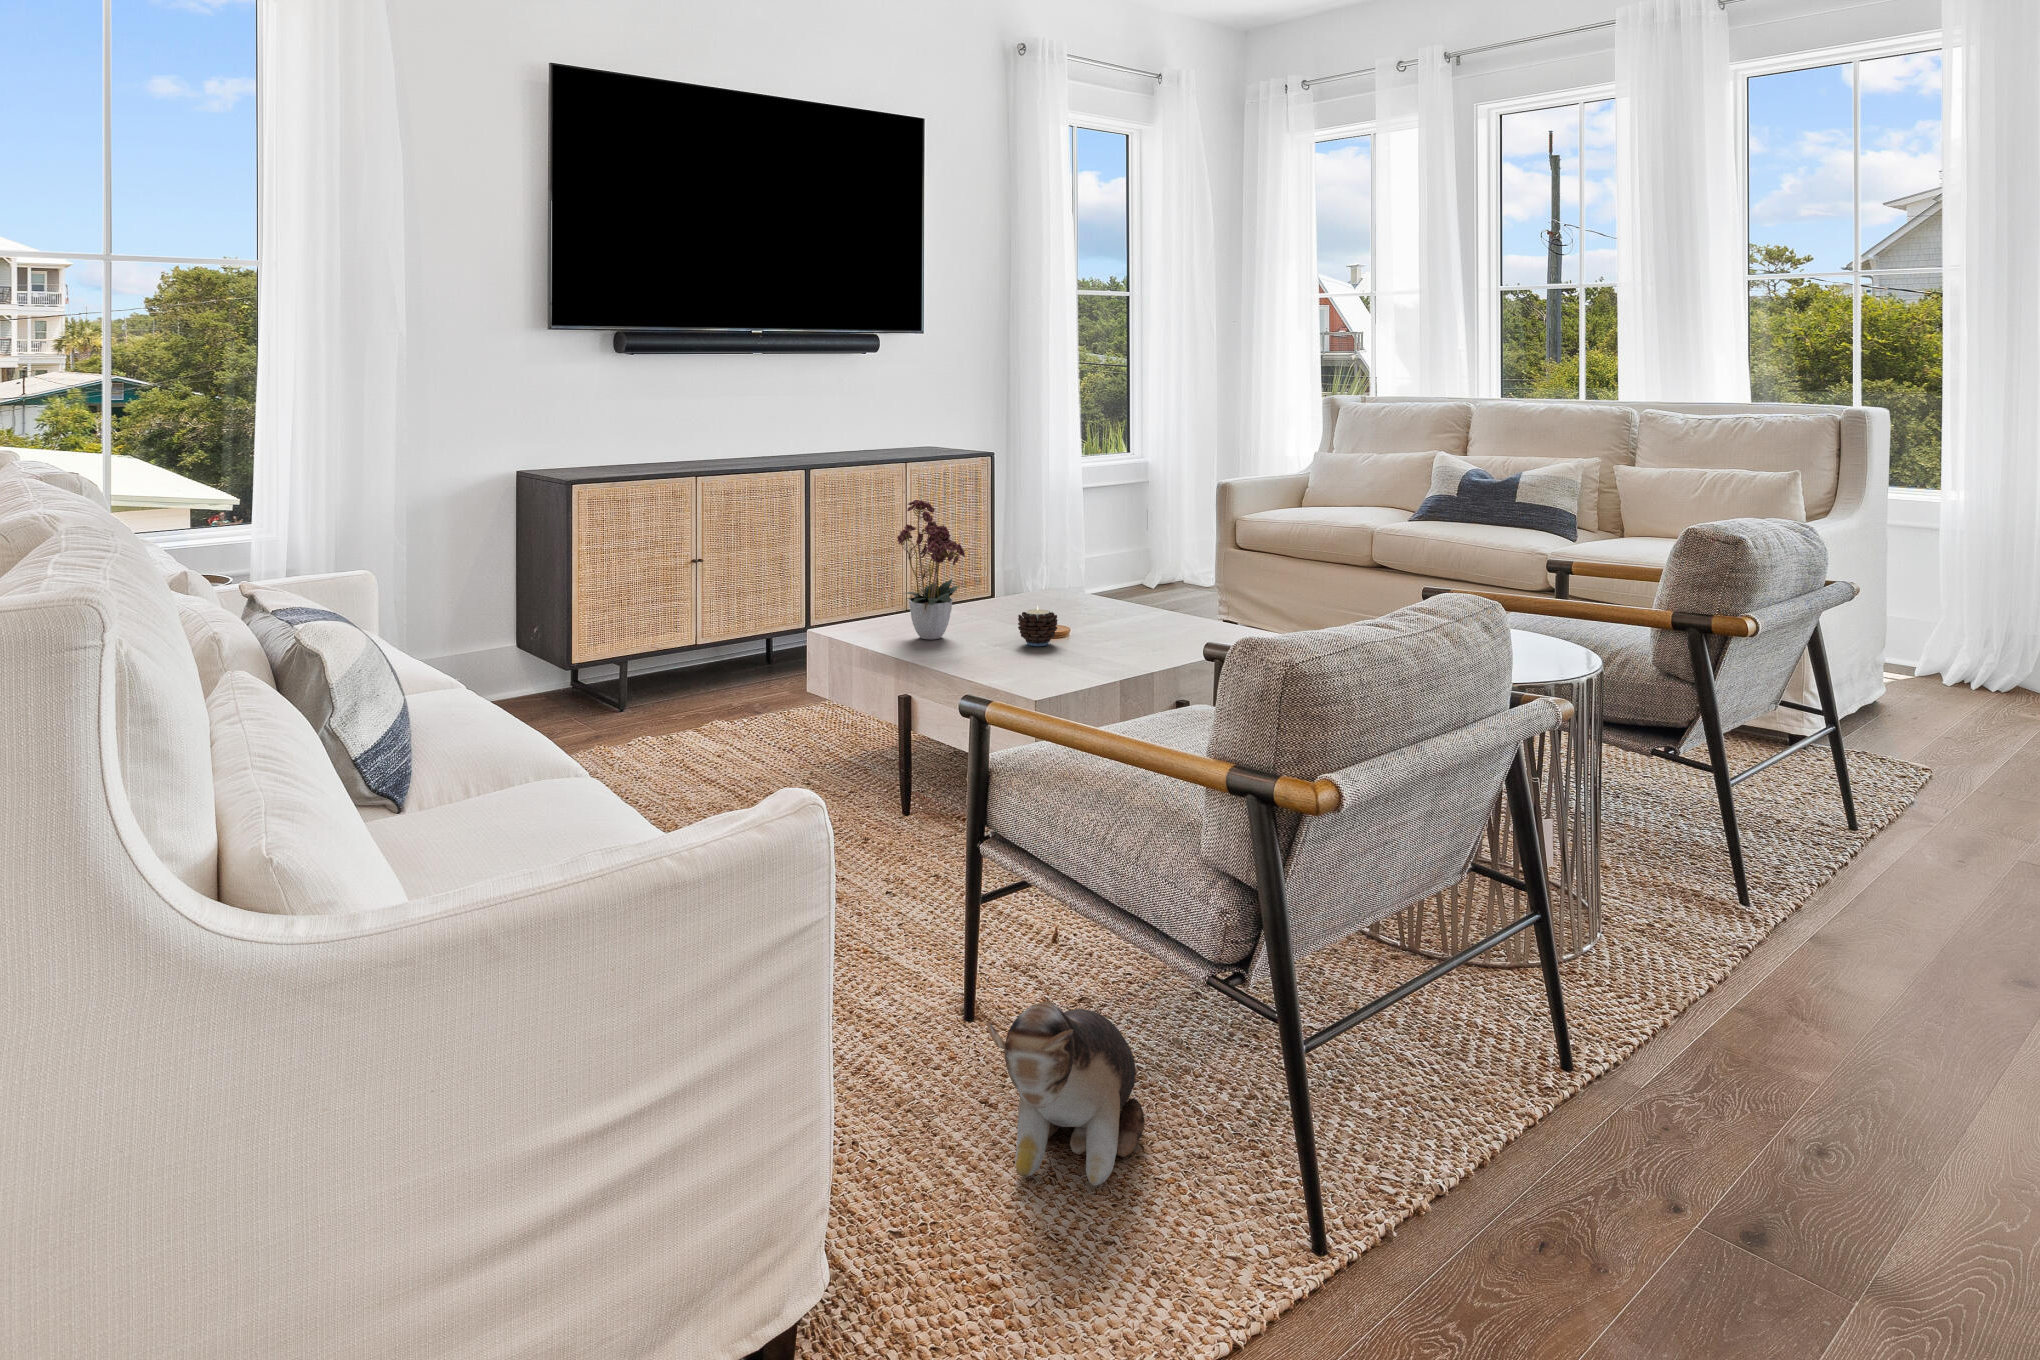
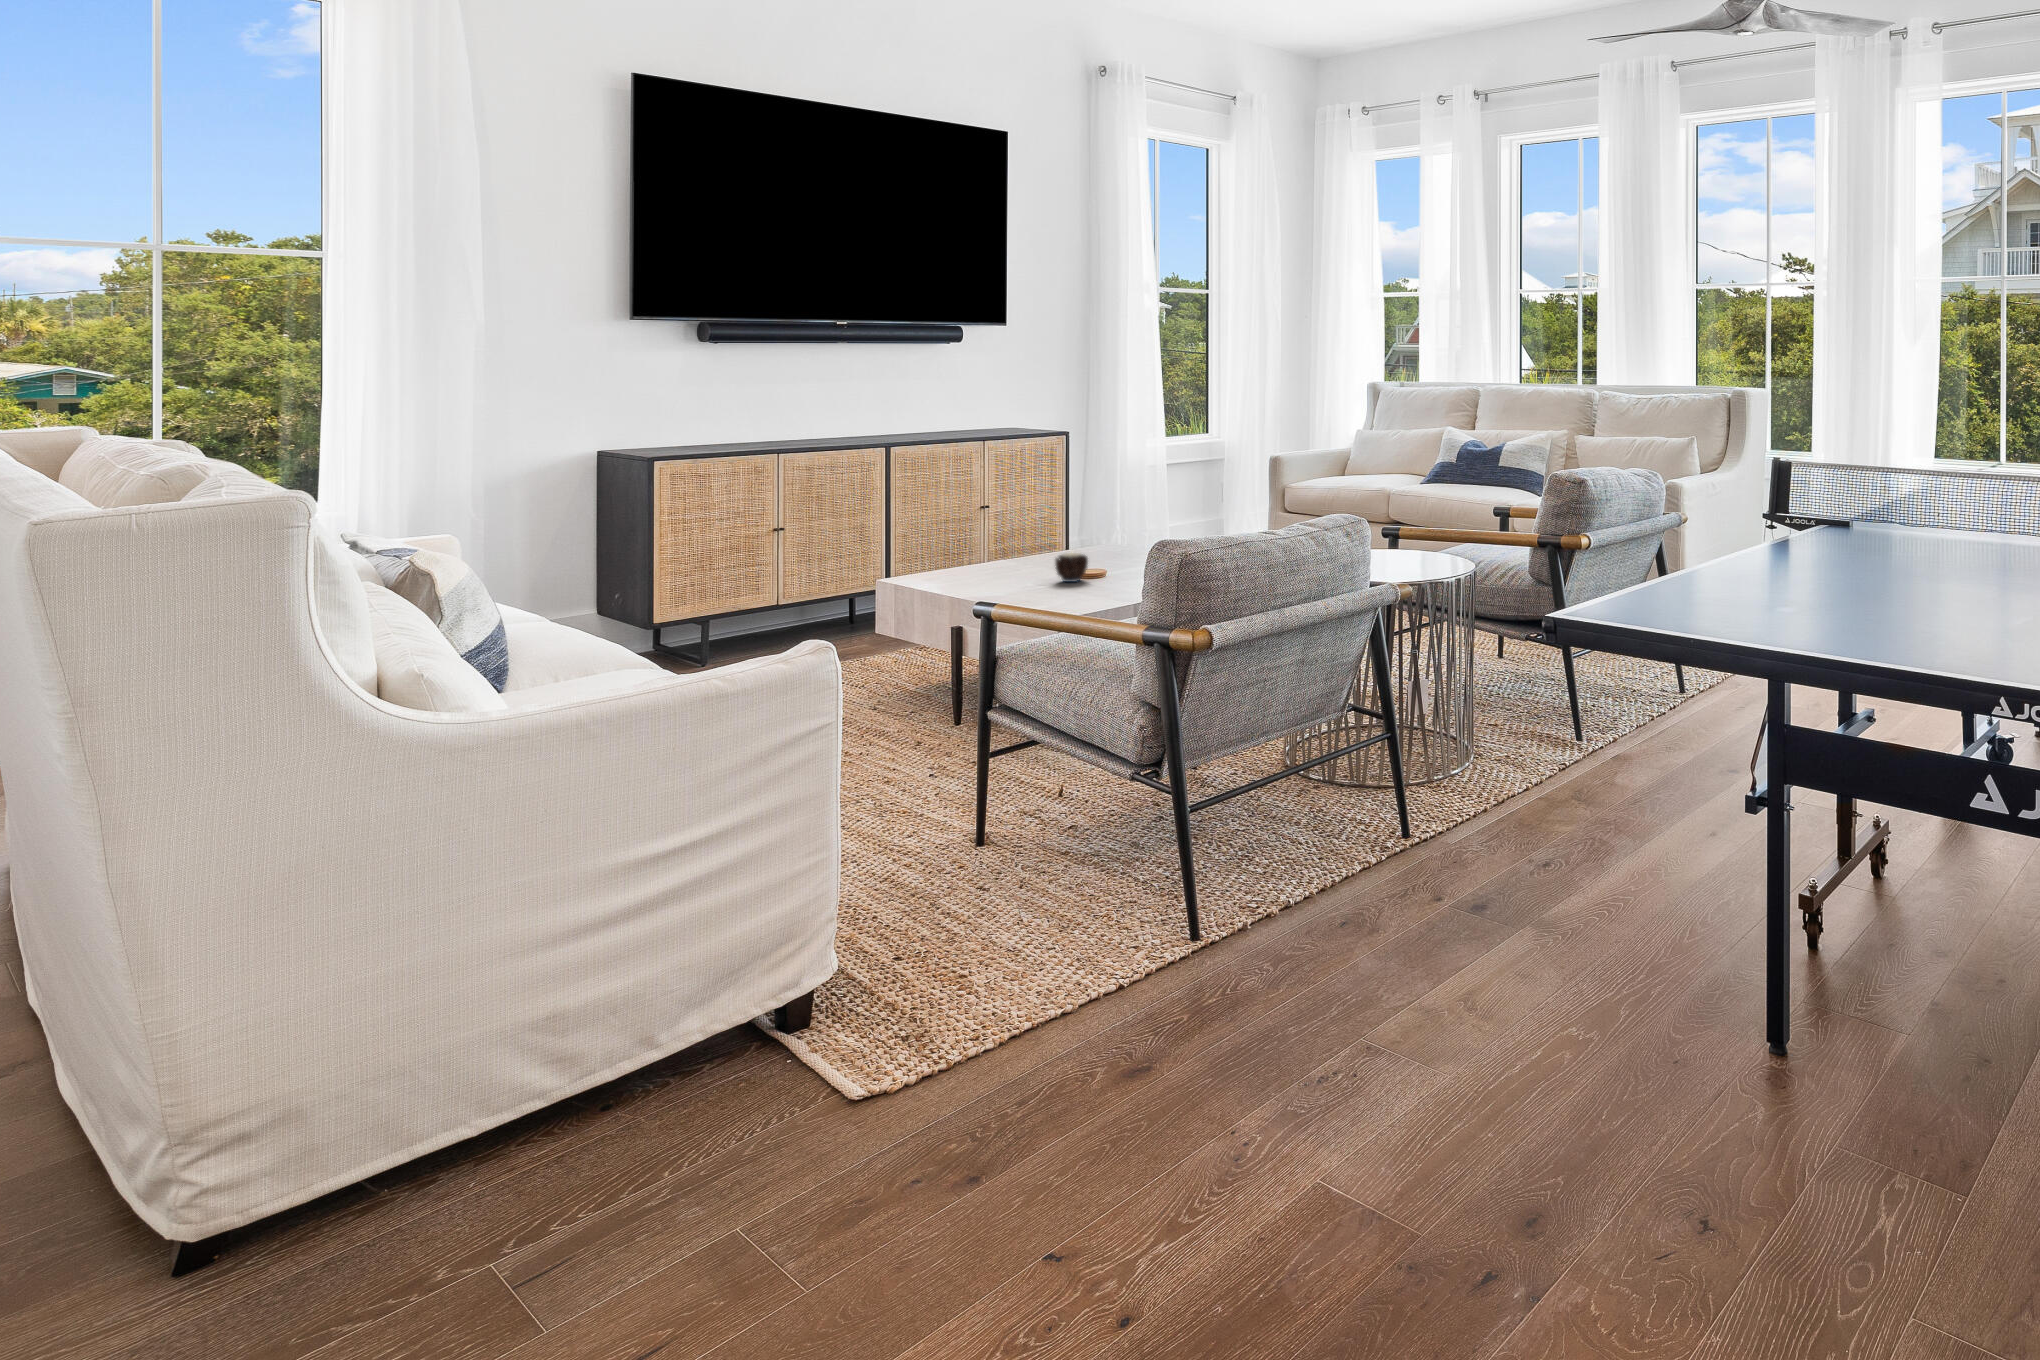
flower arrangement: present [897,500,965,639] -> none [948,460,1016,581]
plush toy: present [987,1000,1145,1186] -> none [968,797,1100,924]

